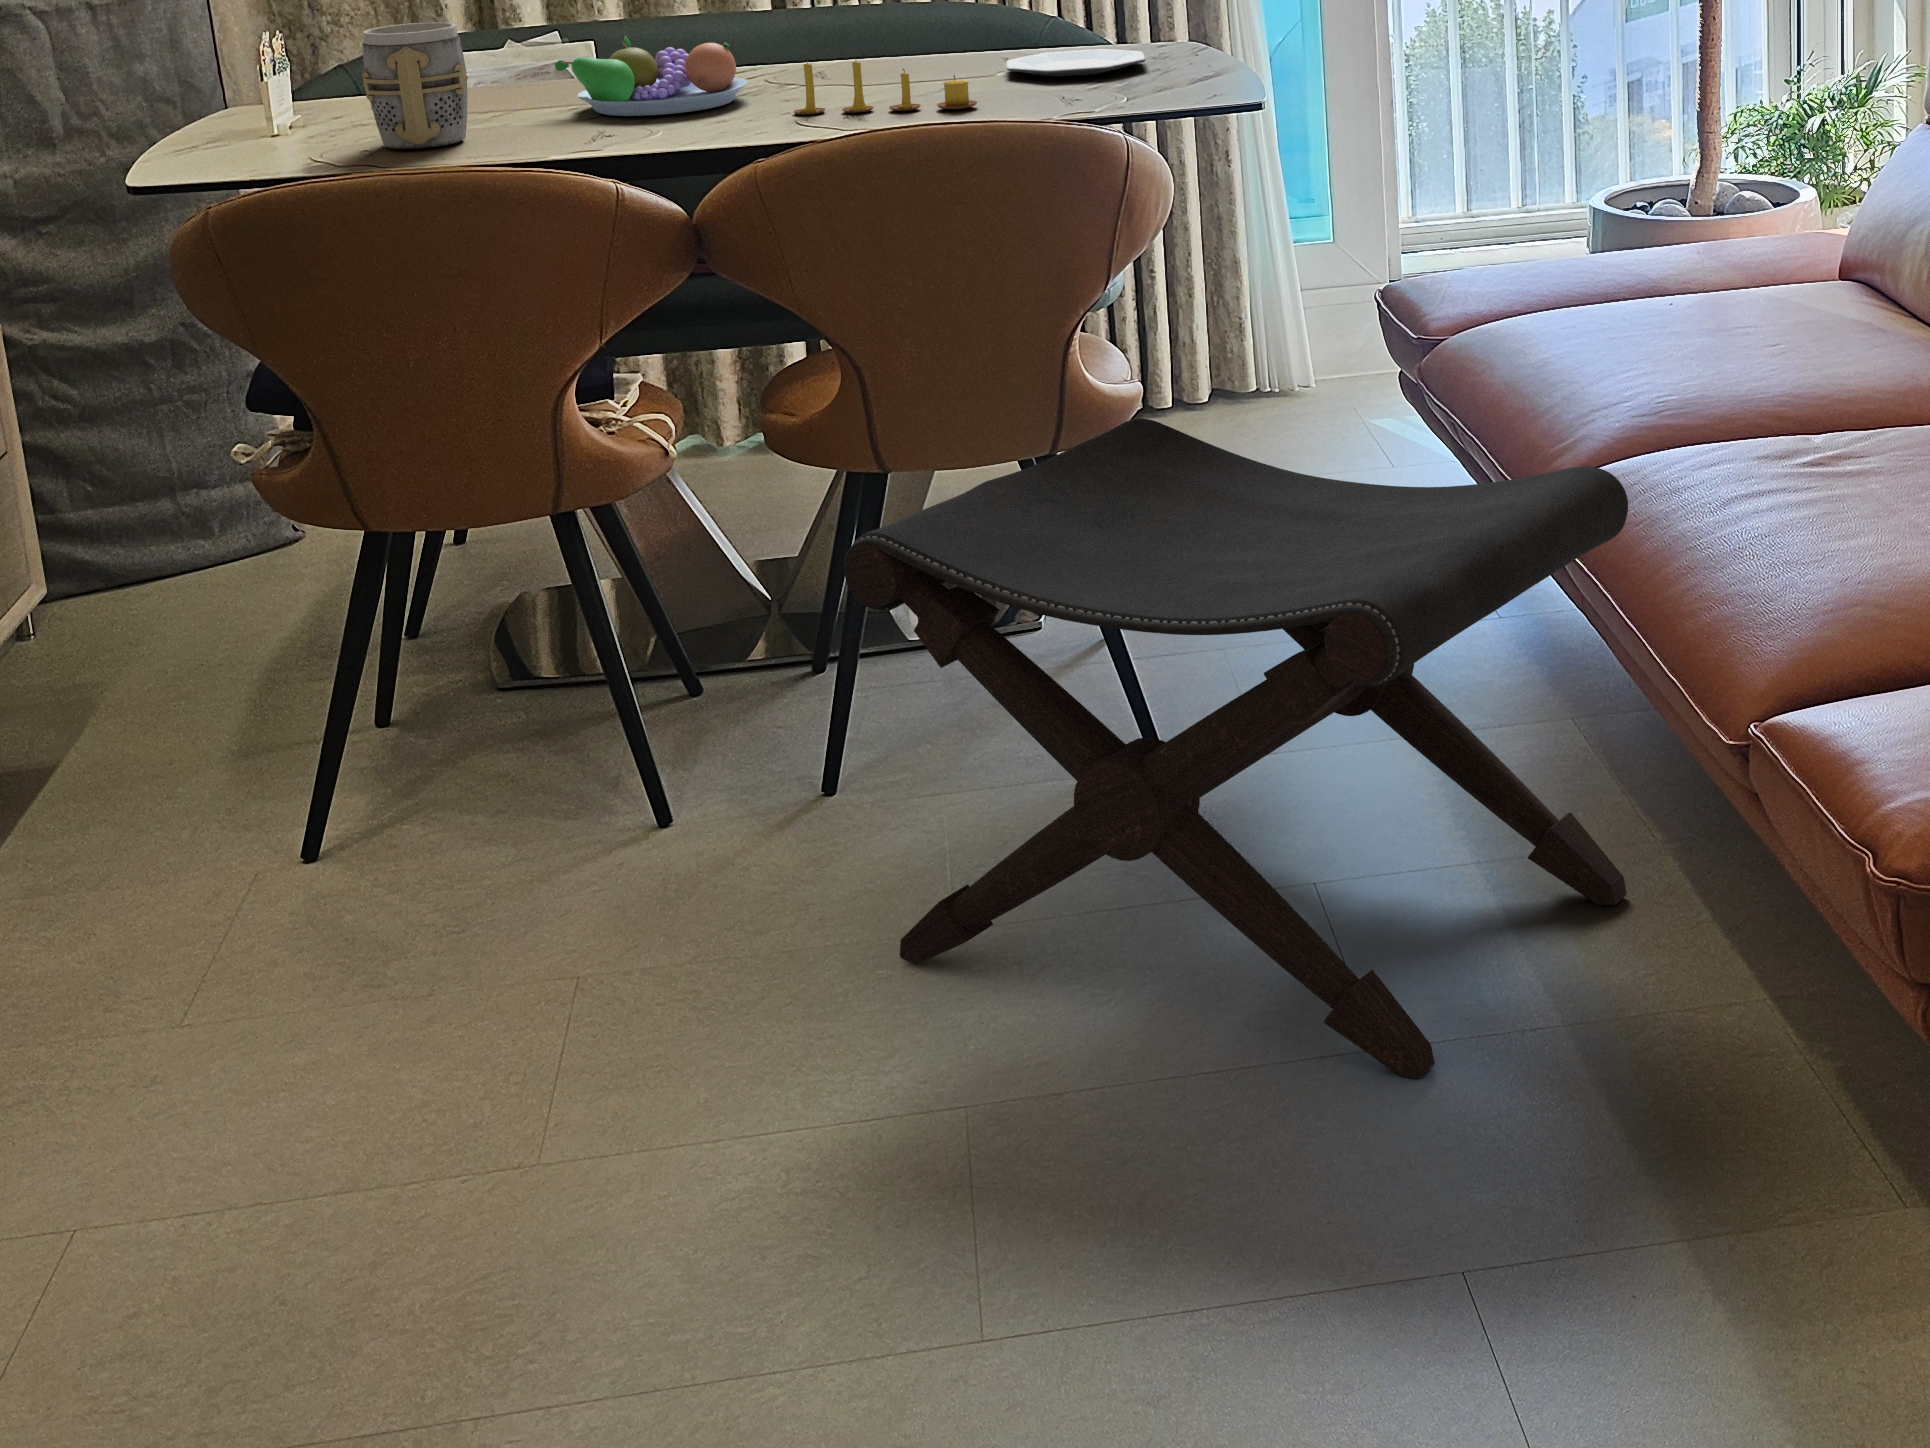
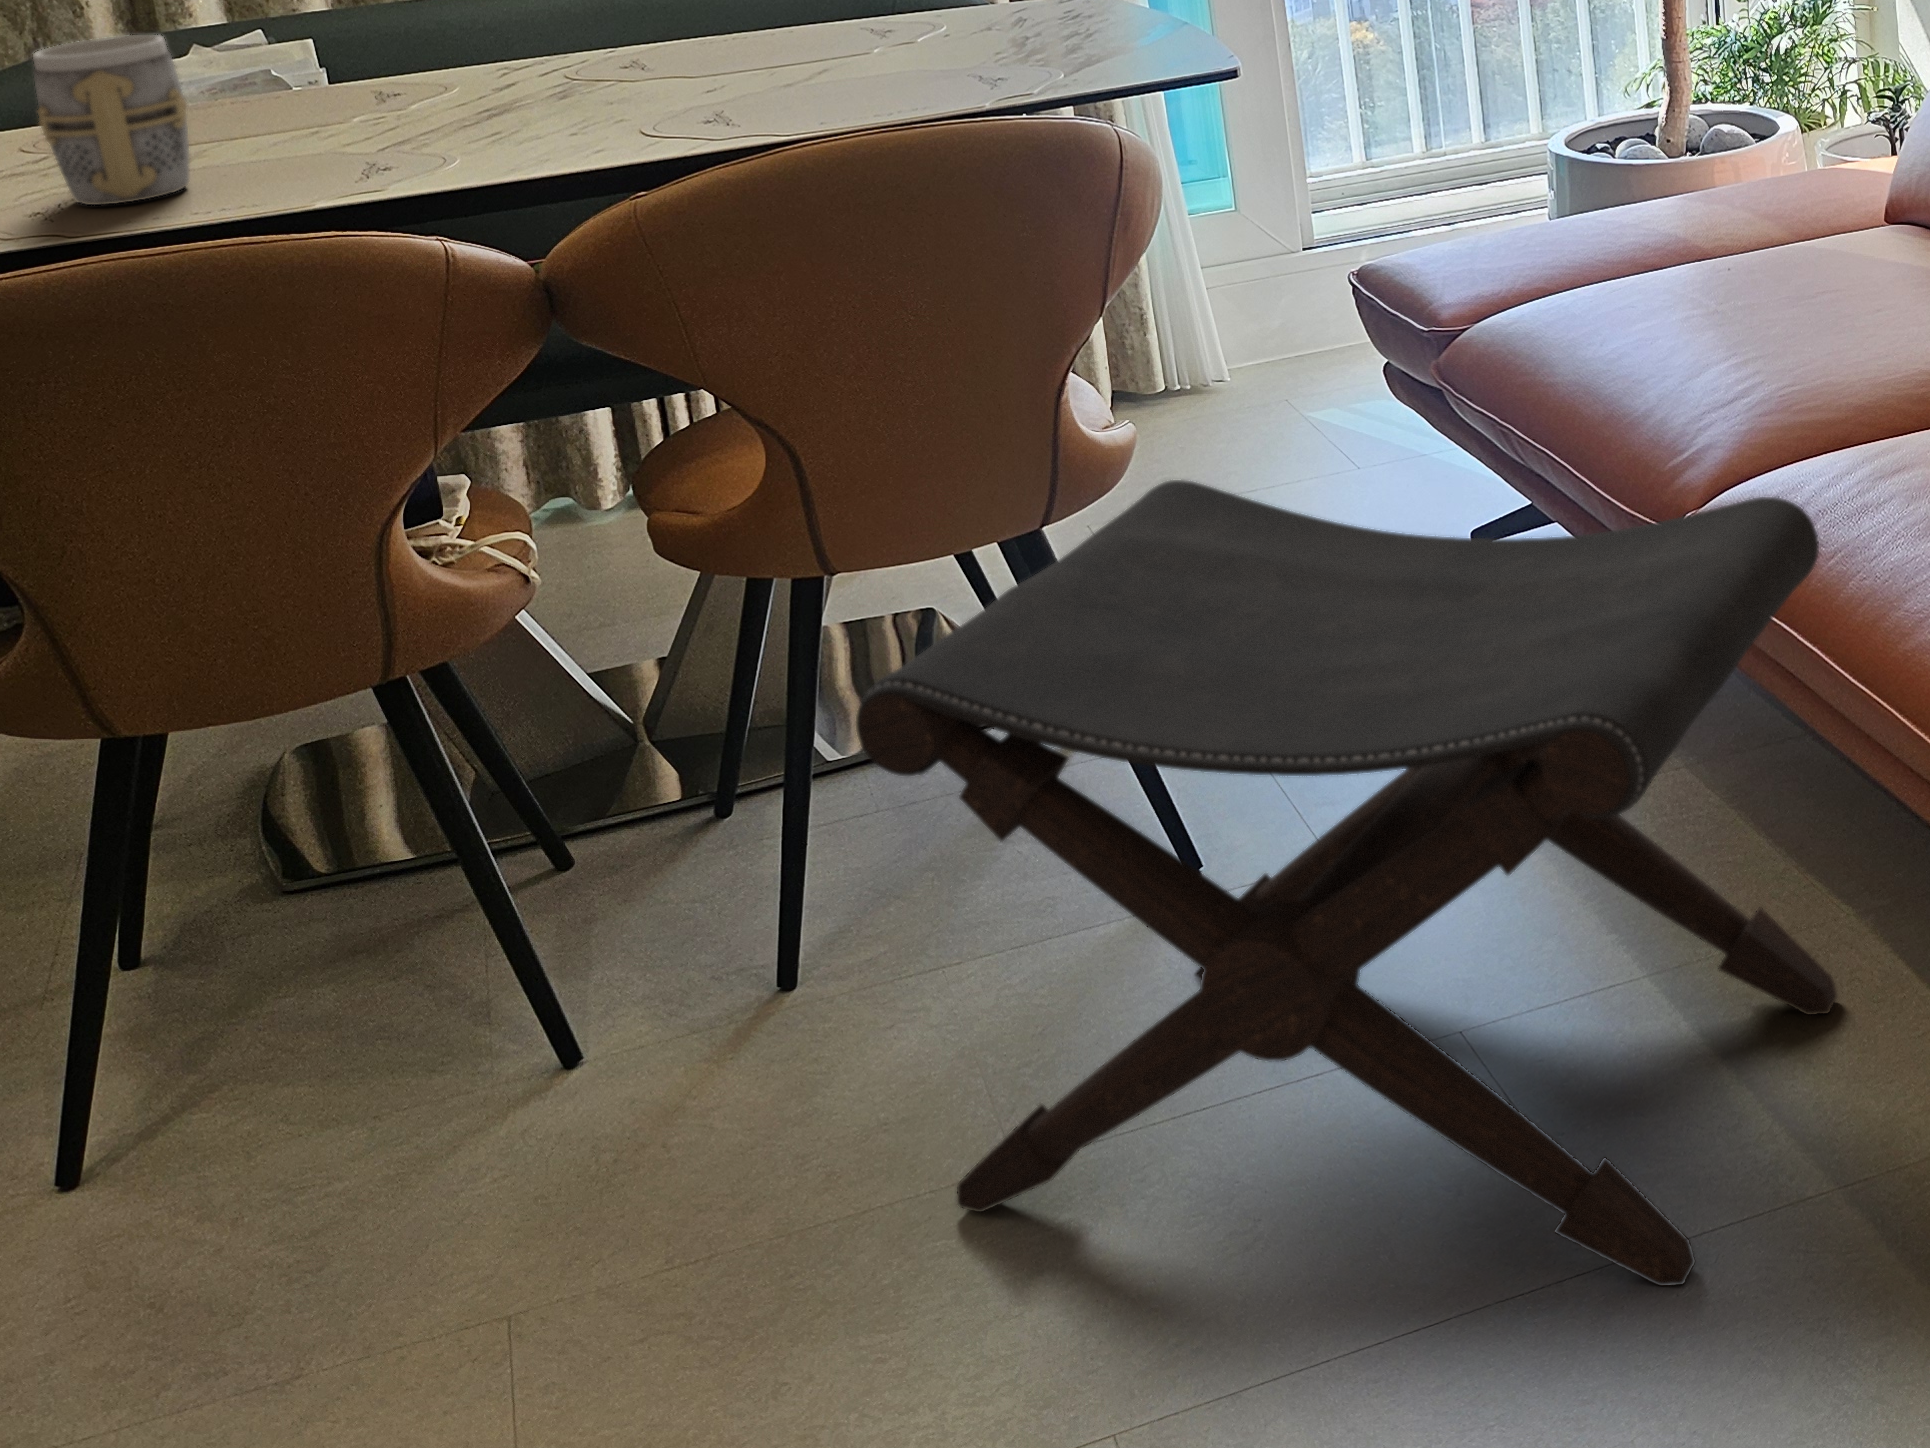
fruit bowl: present [555,36,747,116] -> none [295,35,557,138]
plate: present [1007,49,1146,76] -> none [880,13,1058,51]
candle: present [794,56,977,115] -> none [629,44,869,122]

